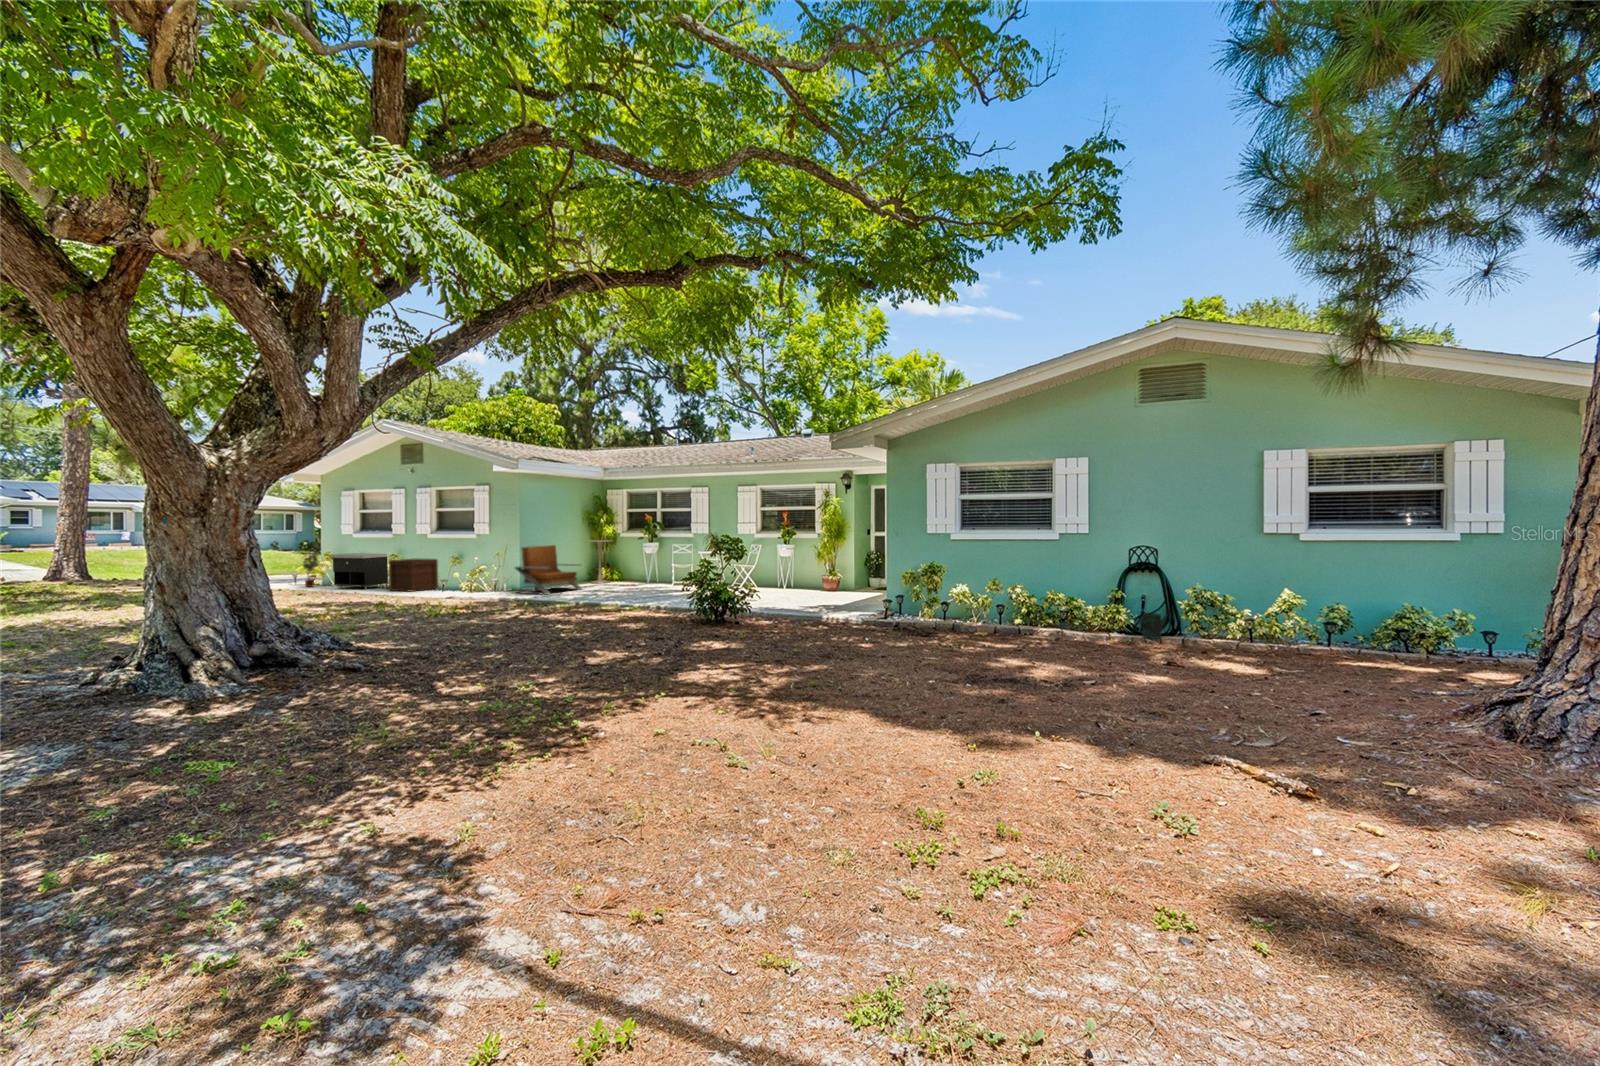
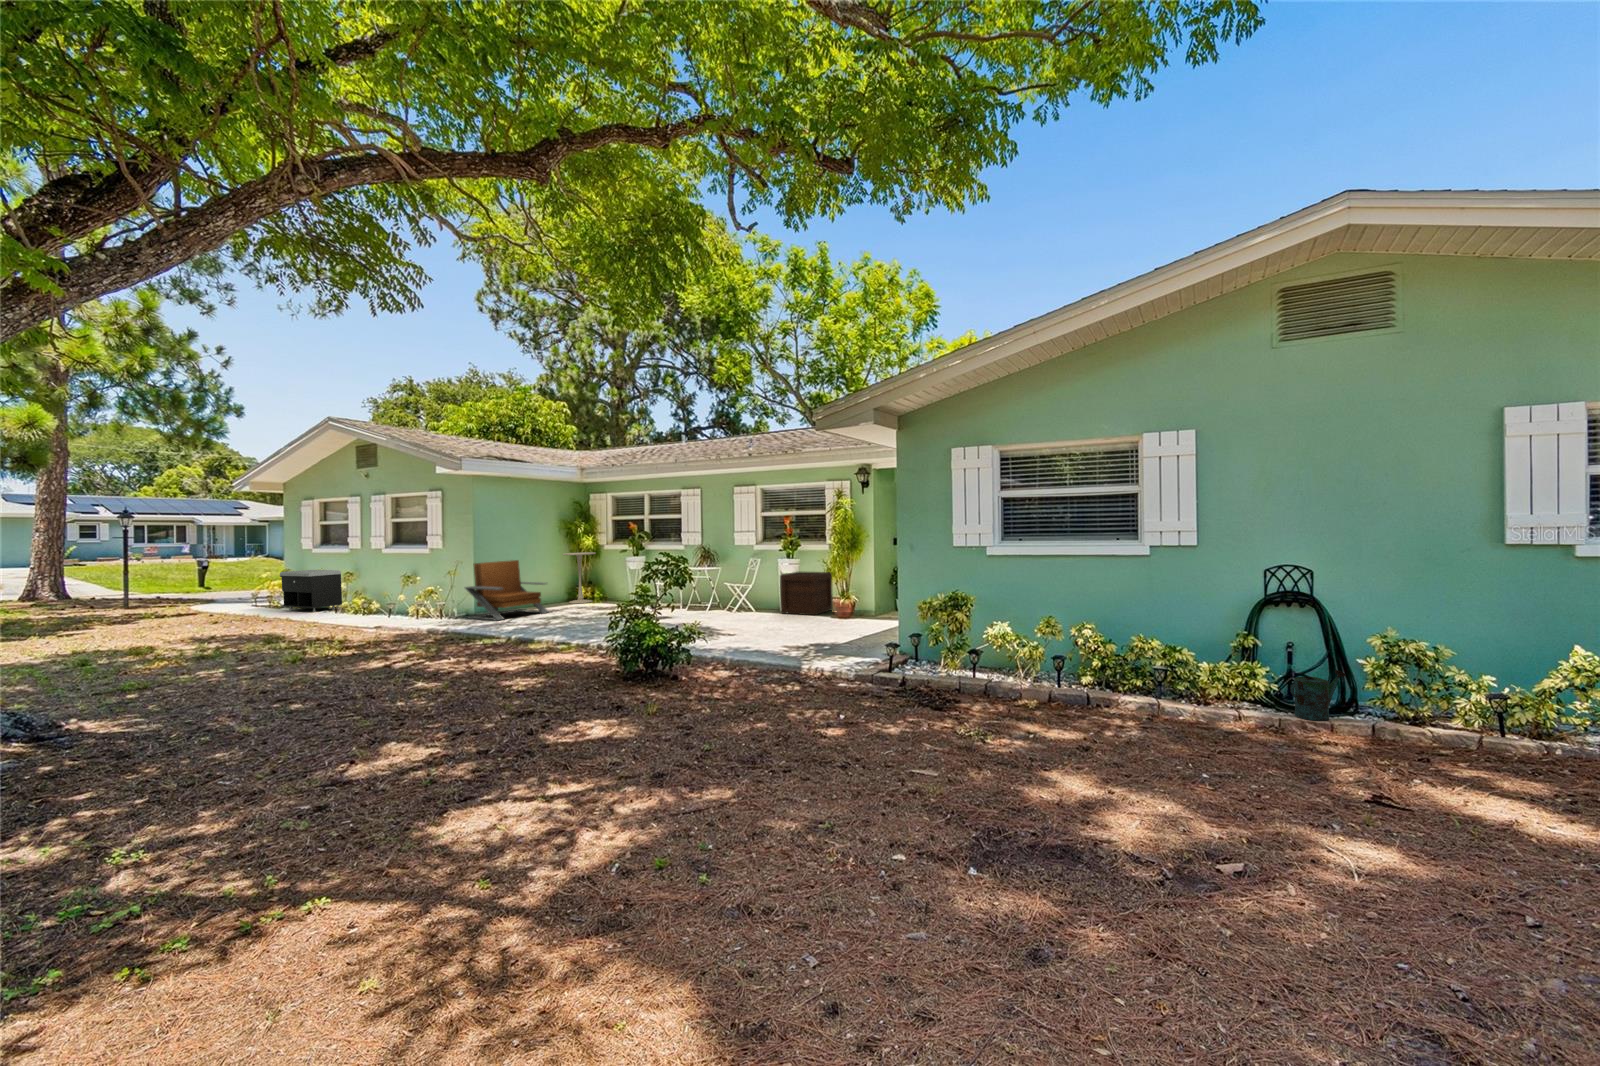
potted tree: present [303,550,324,587] -> none [251,565,281,608]
wooden crate: present [389,559,438,592] -> present [780,572,833,615]

